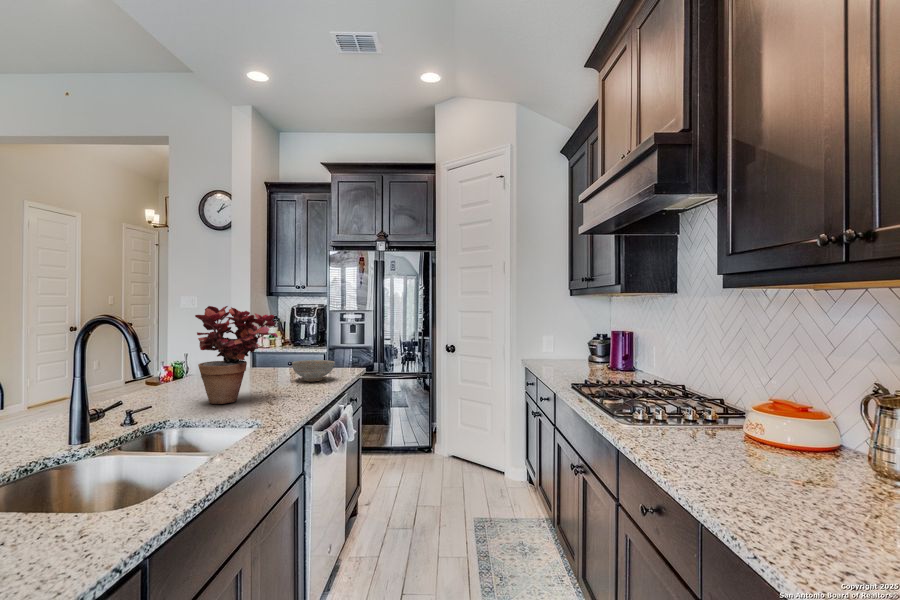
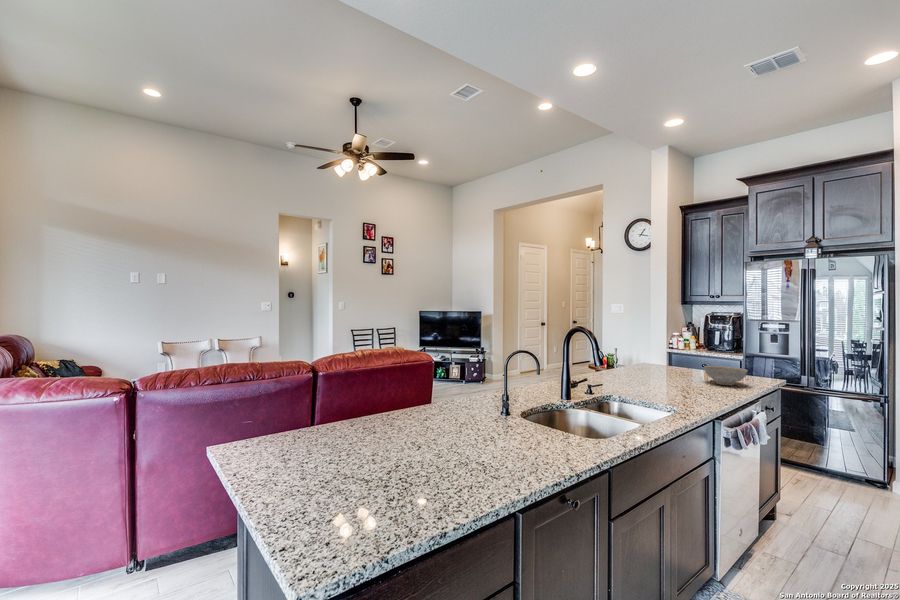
potted plant: present [195,306,278,404] -> none [629,320,691,391]

